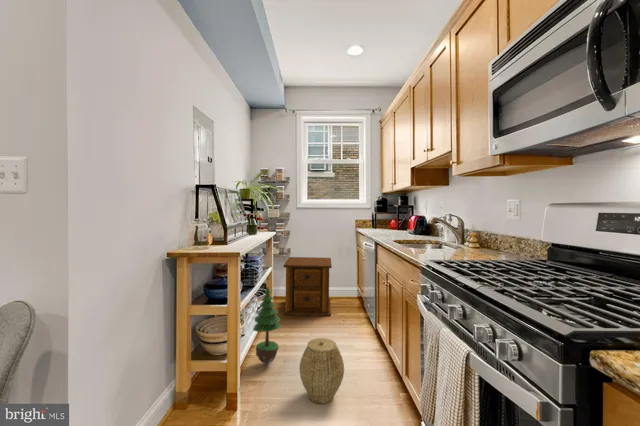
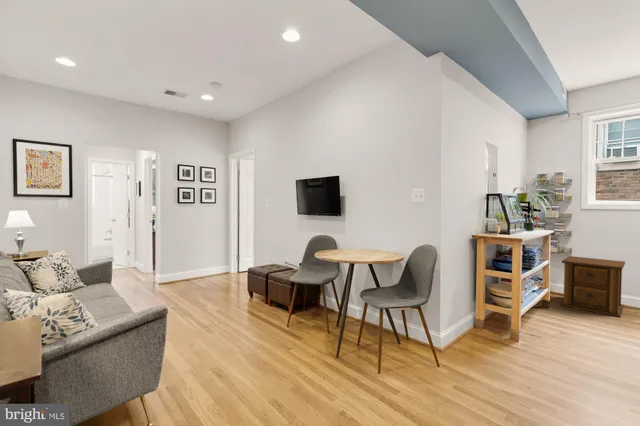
potted tree: present [253,287,281,364] -> none [531,269,557,330]
woven basket: present [300,338,344,404] -> none [573,313,619,362]

